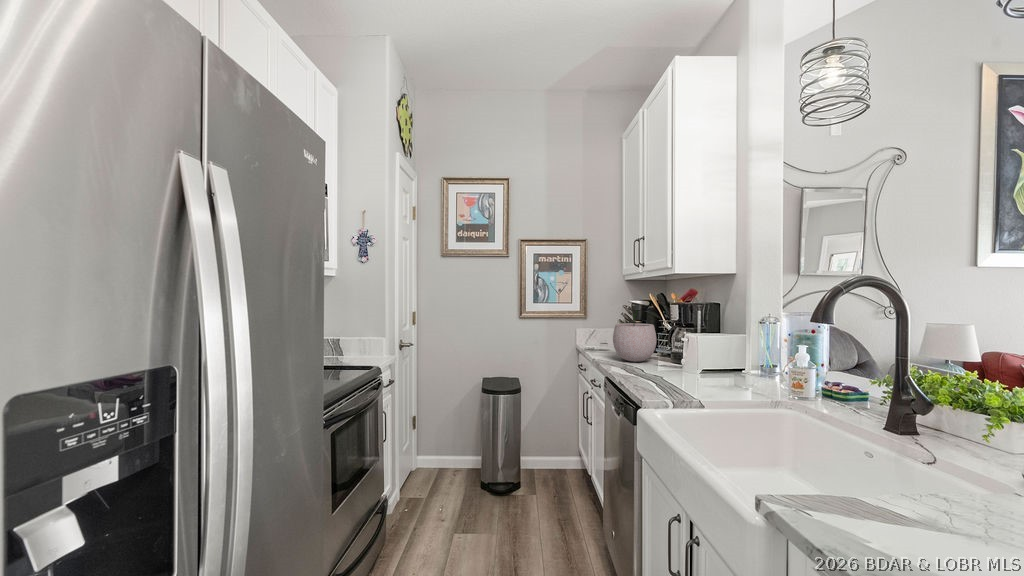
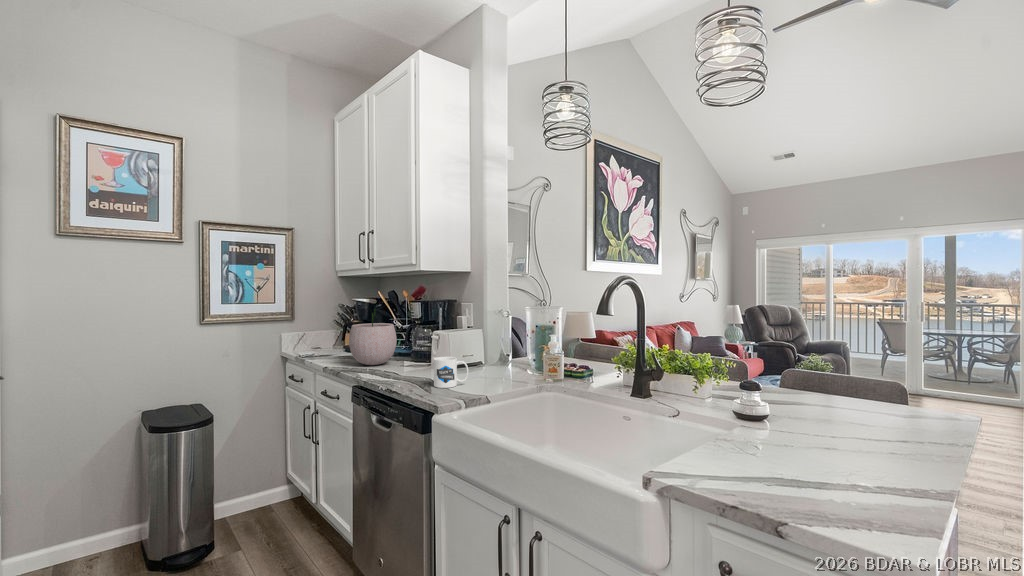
mug: none [665,359,701,390] -> present [434,357,468,388]

